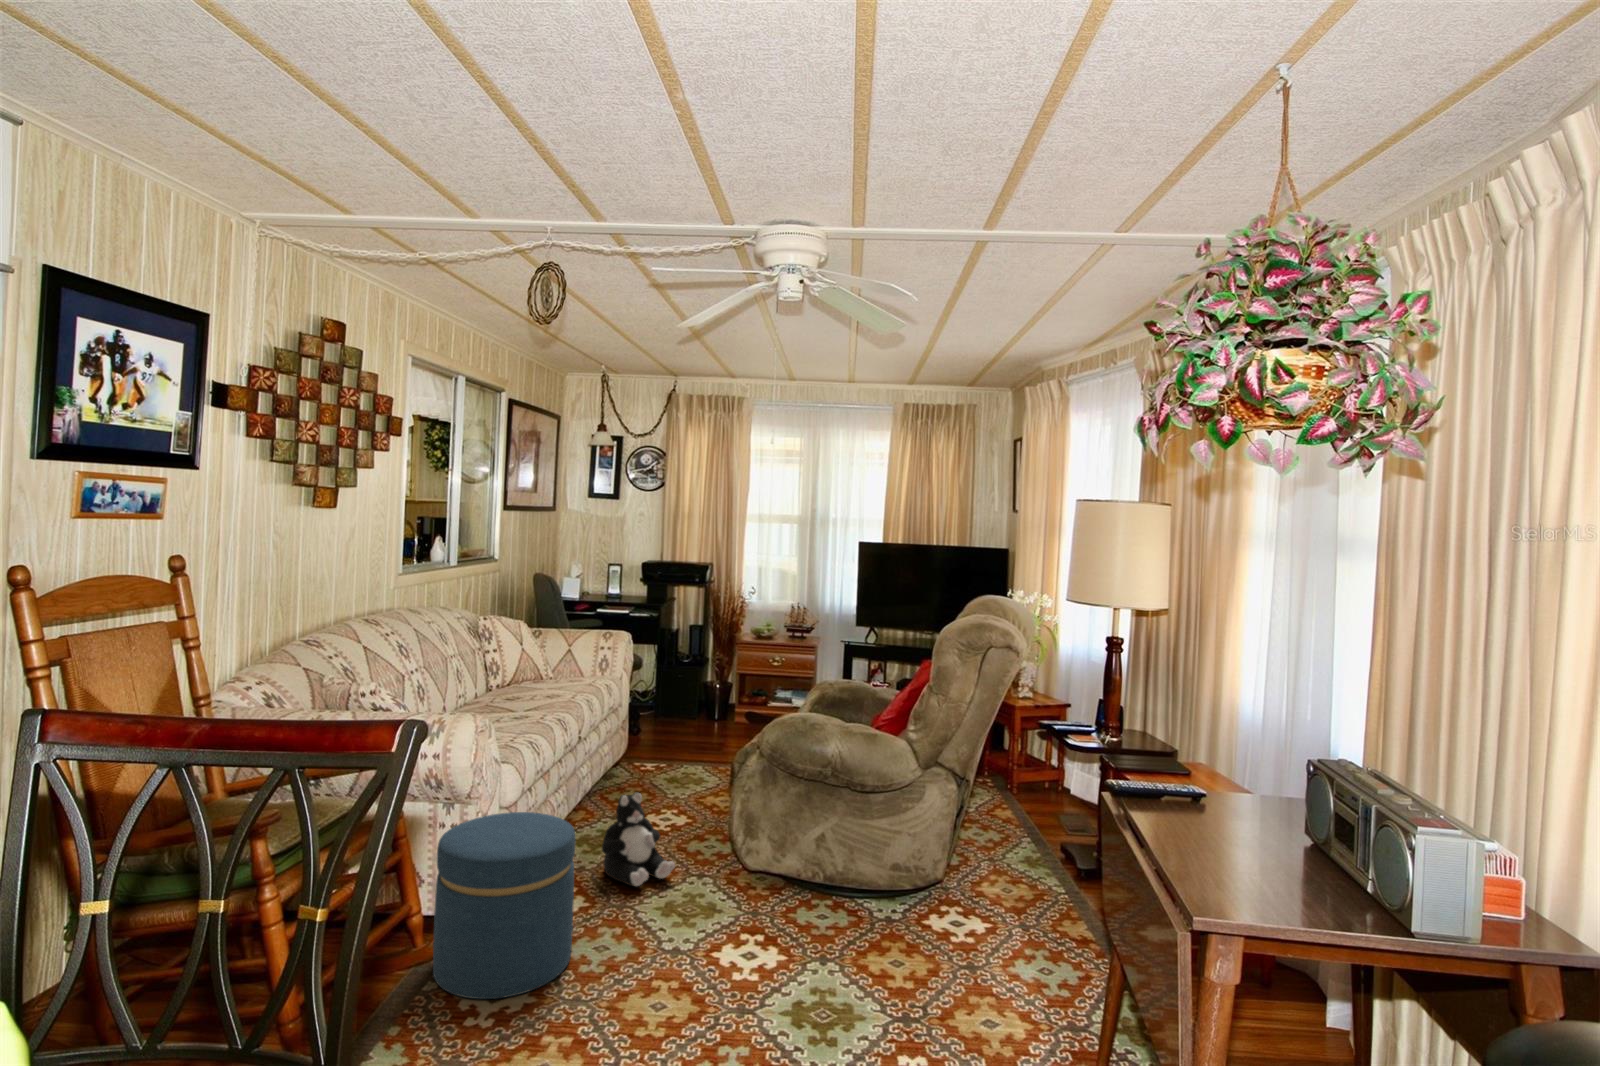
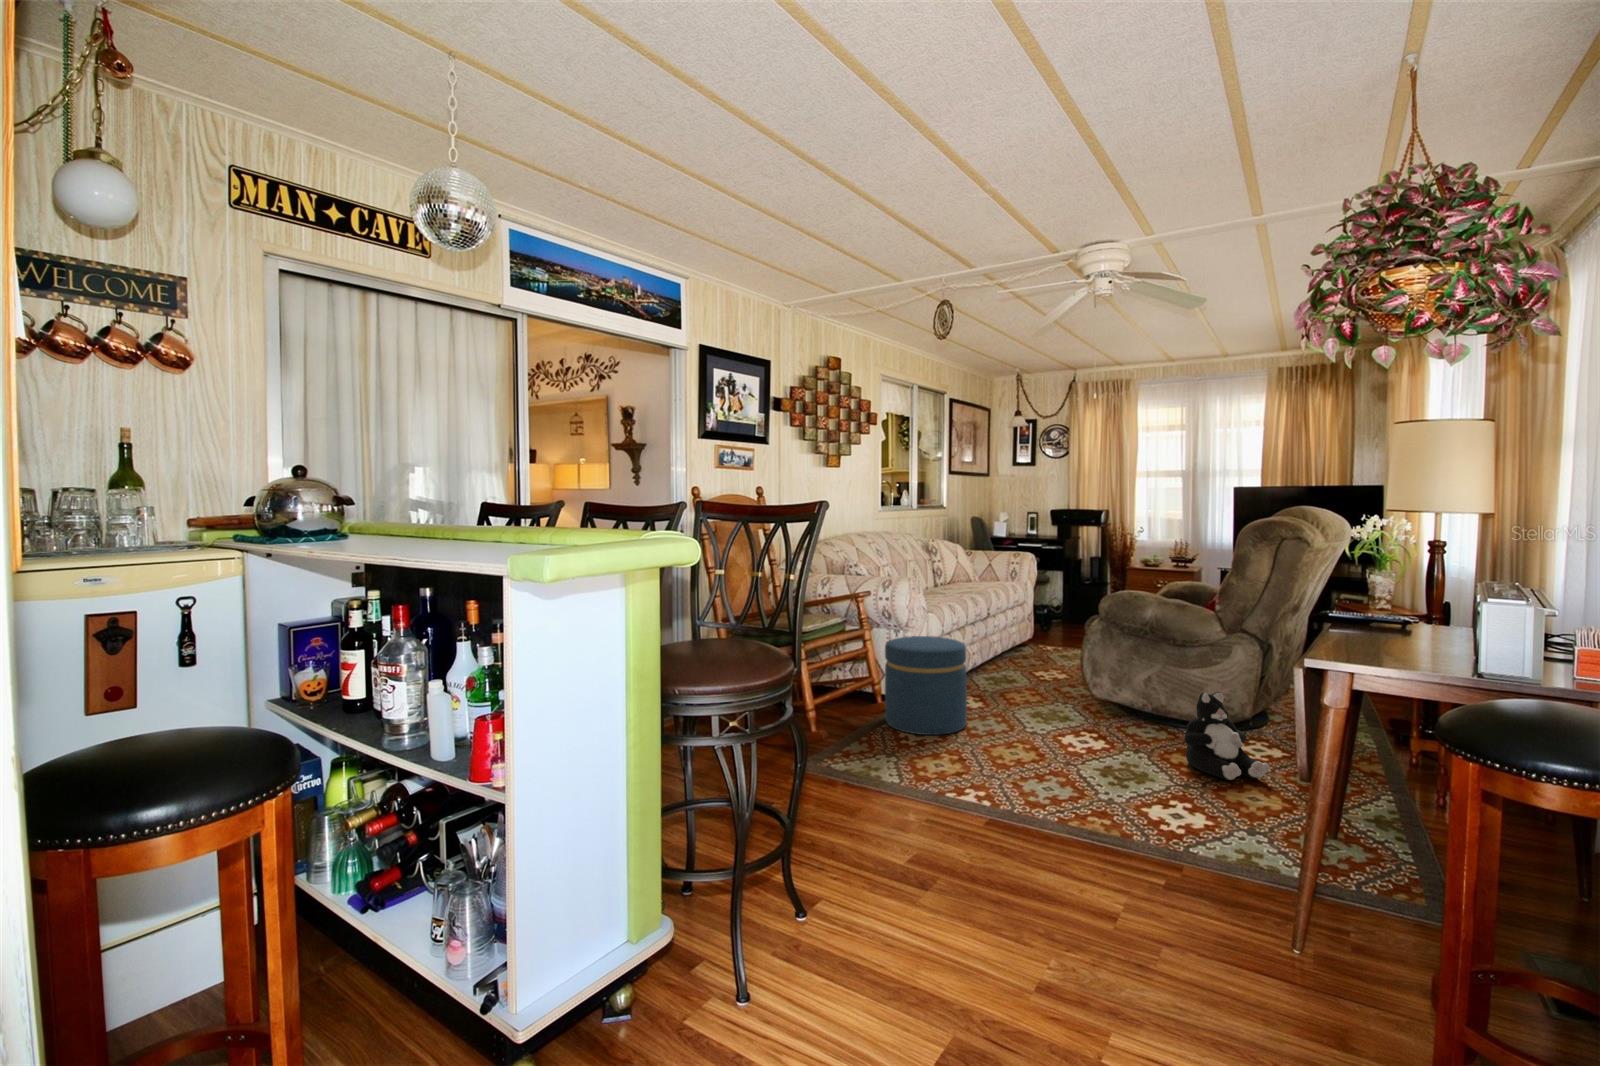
plush toy: present [602,792,675,886] -> present [1185,692,1270,780]

